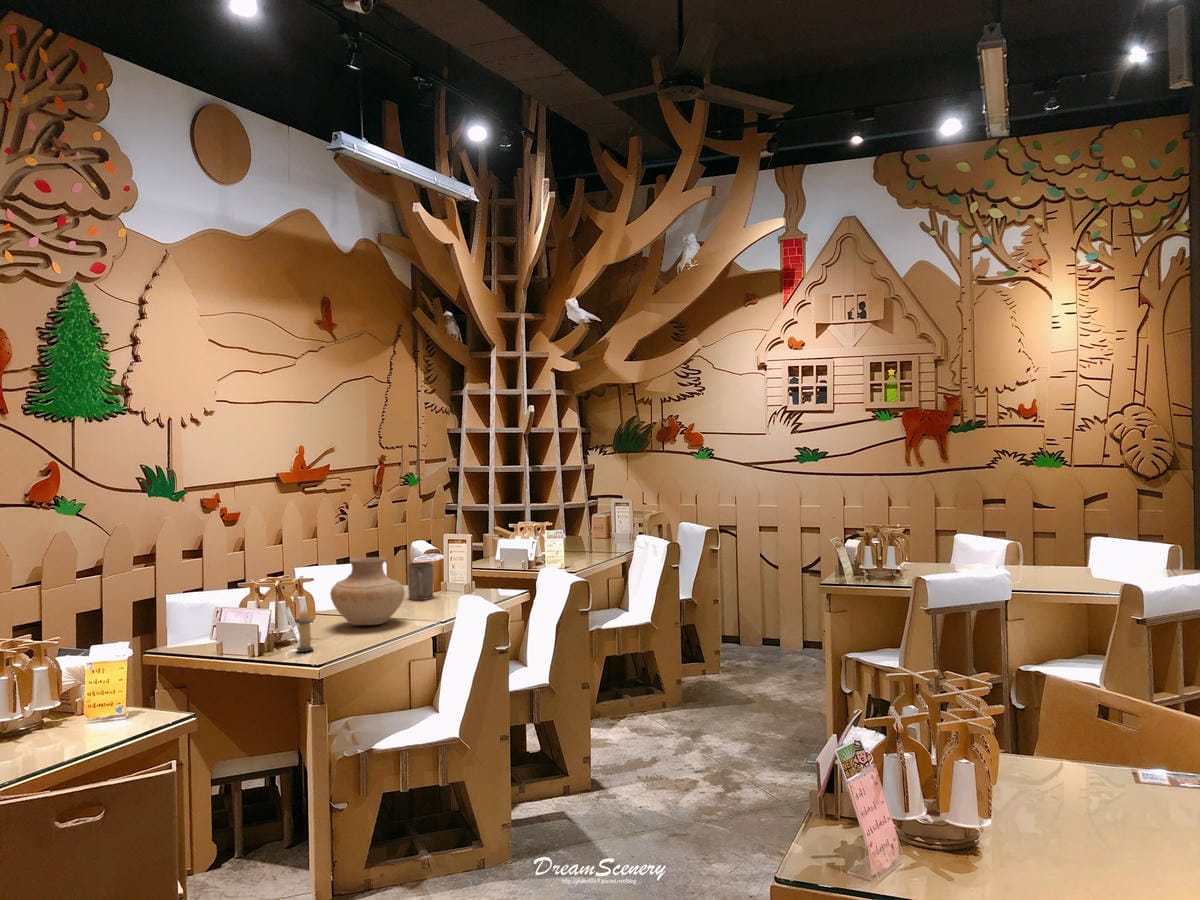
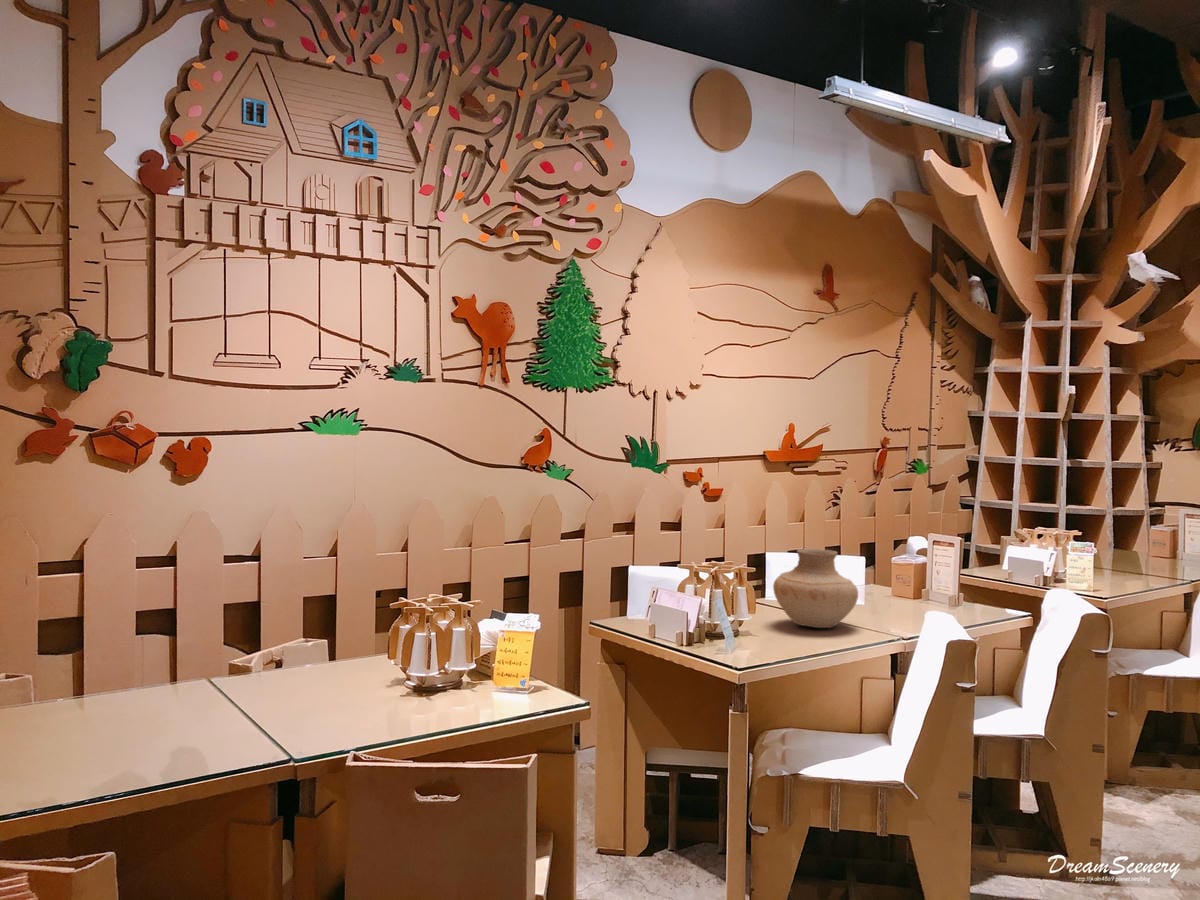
mug: present [408,562,434,600] -> none [875,562,907,607]
candle: present [296,609,314,652] -> none [719,596,744,647]

